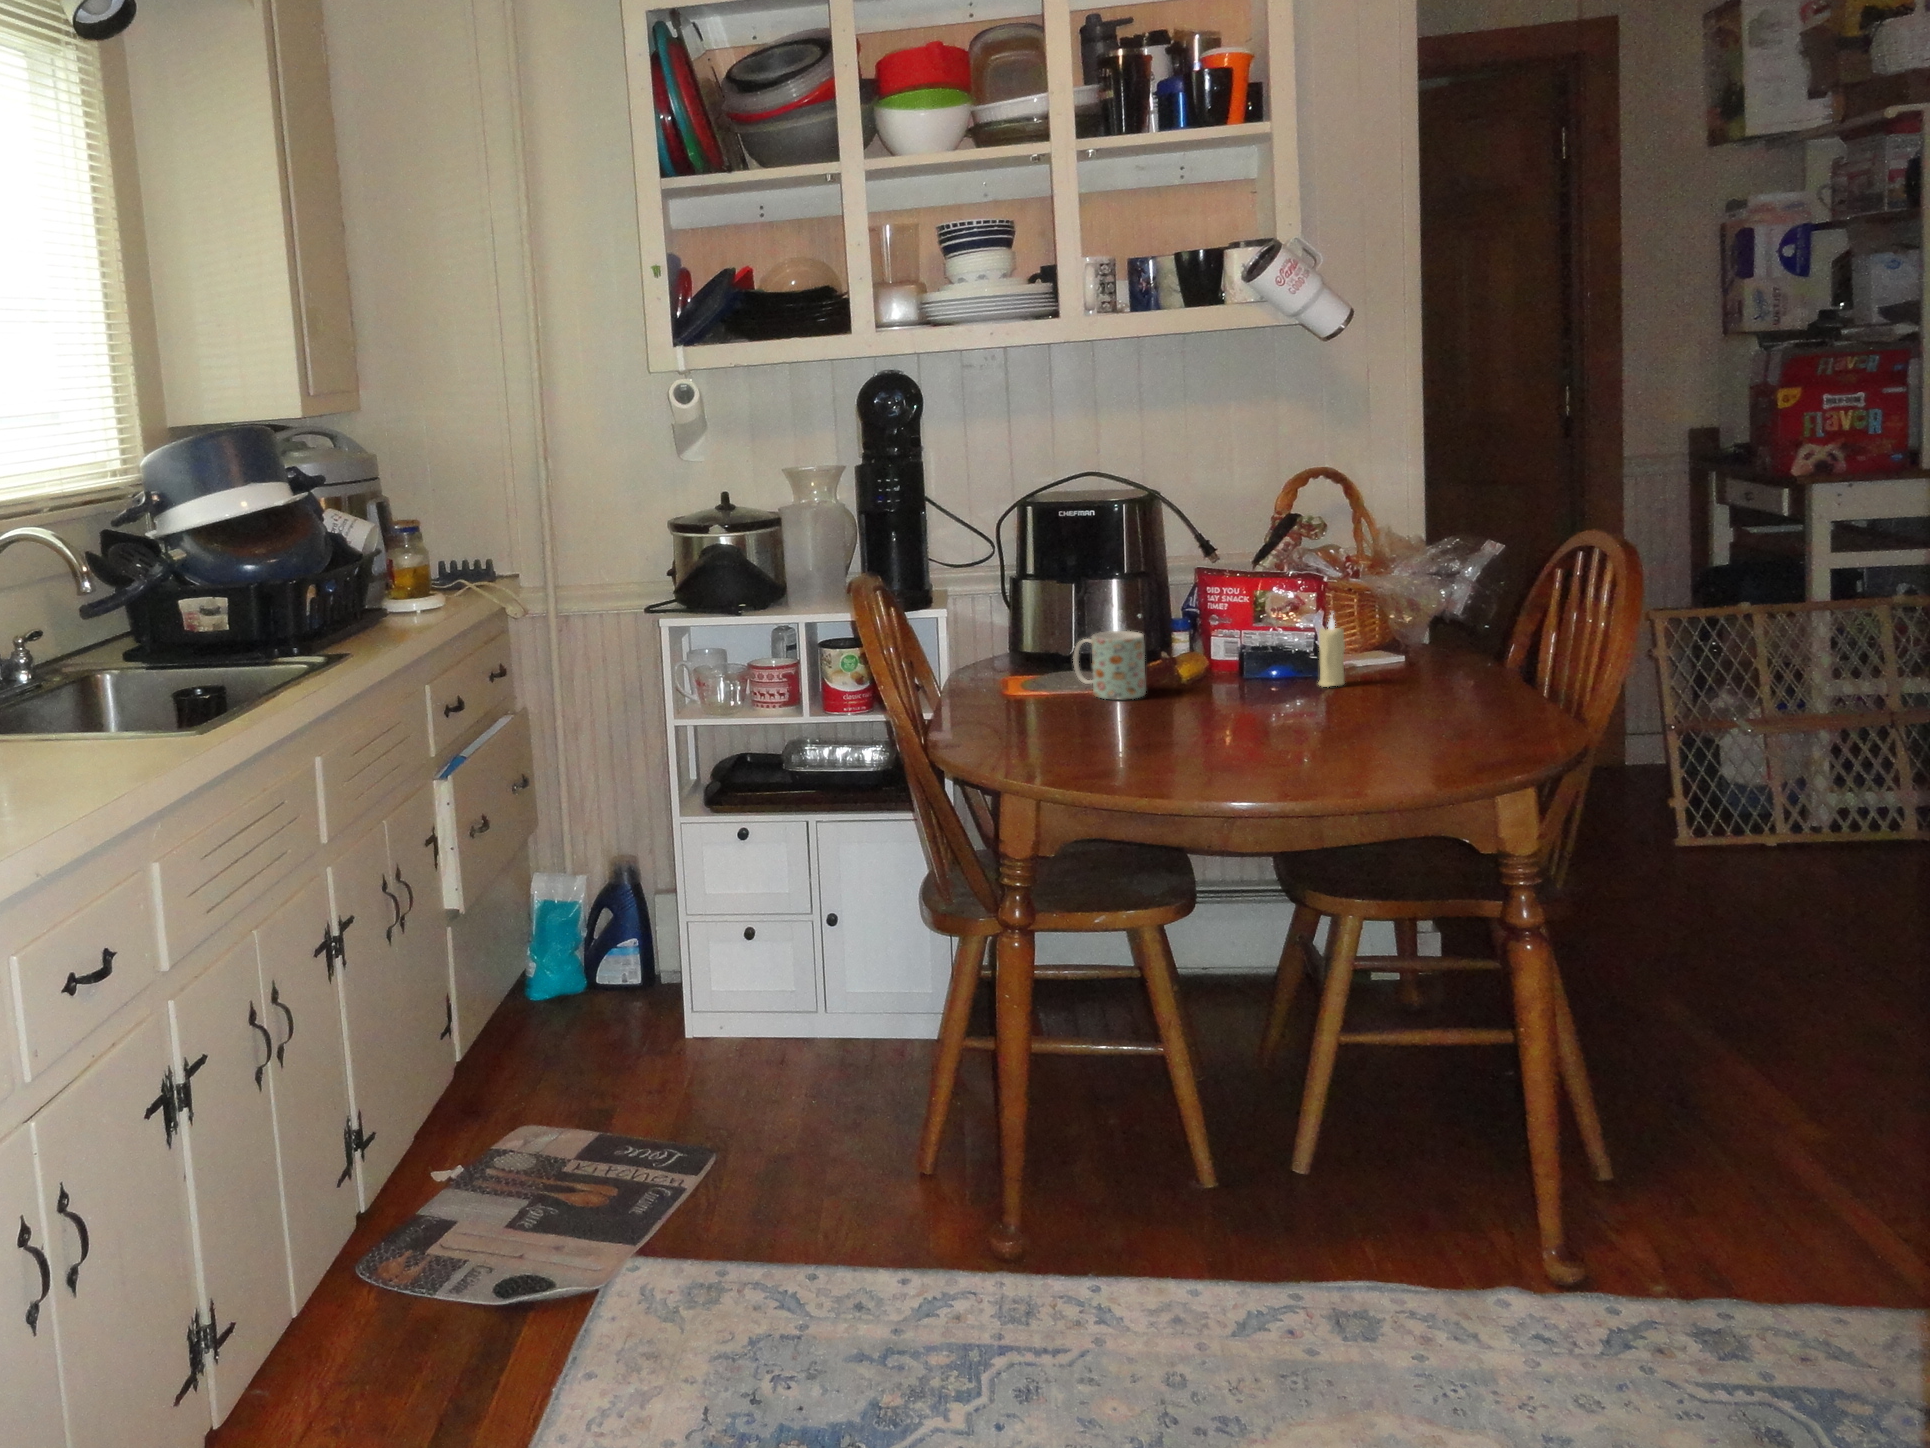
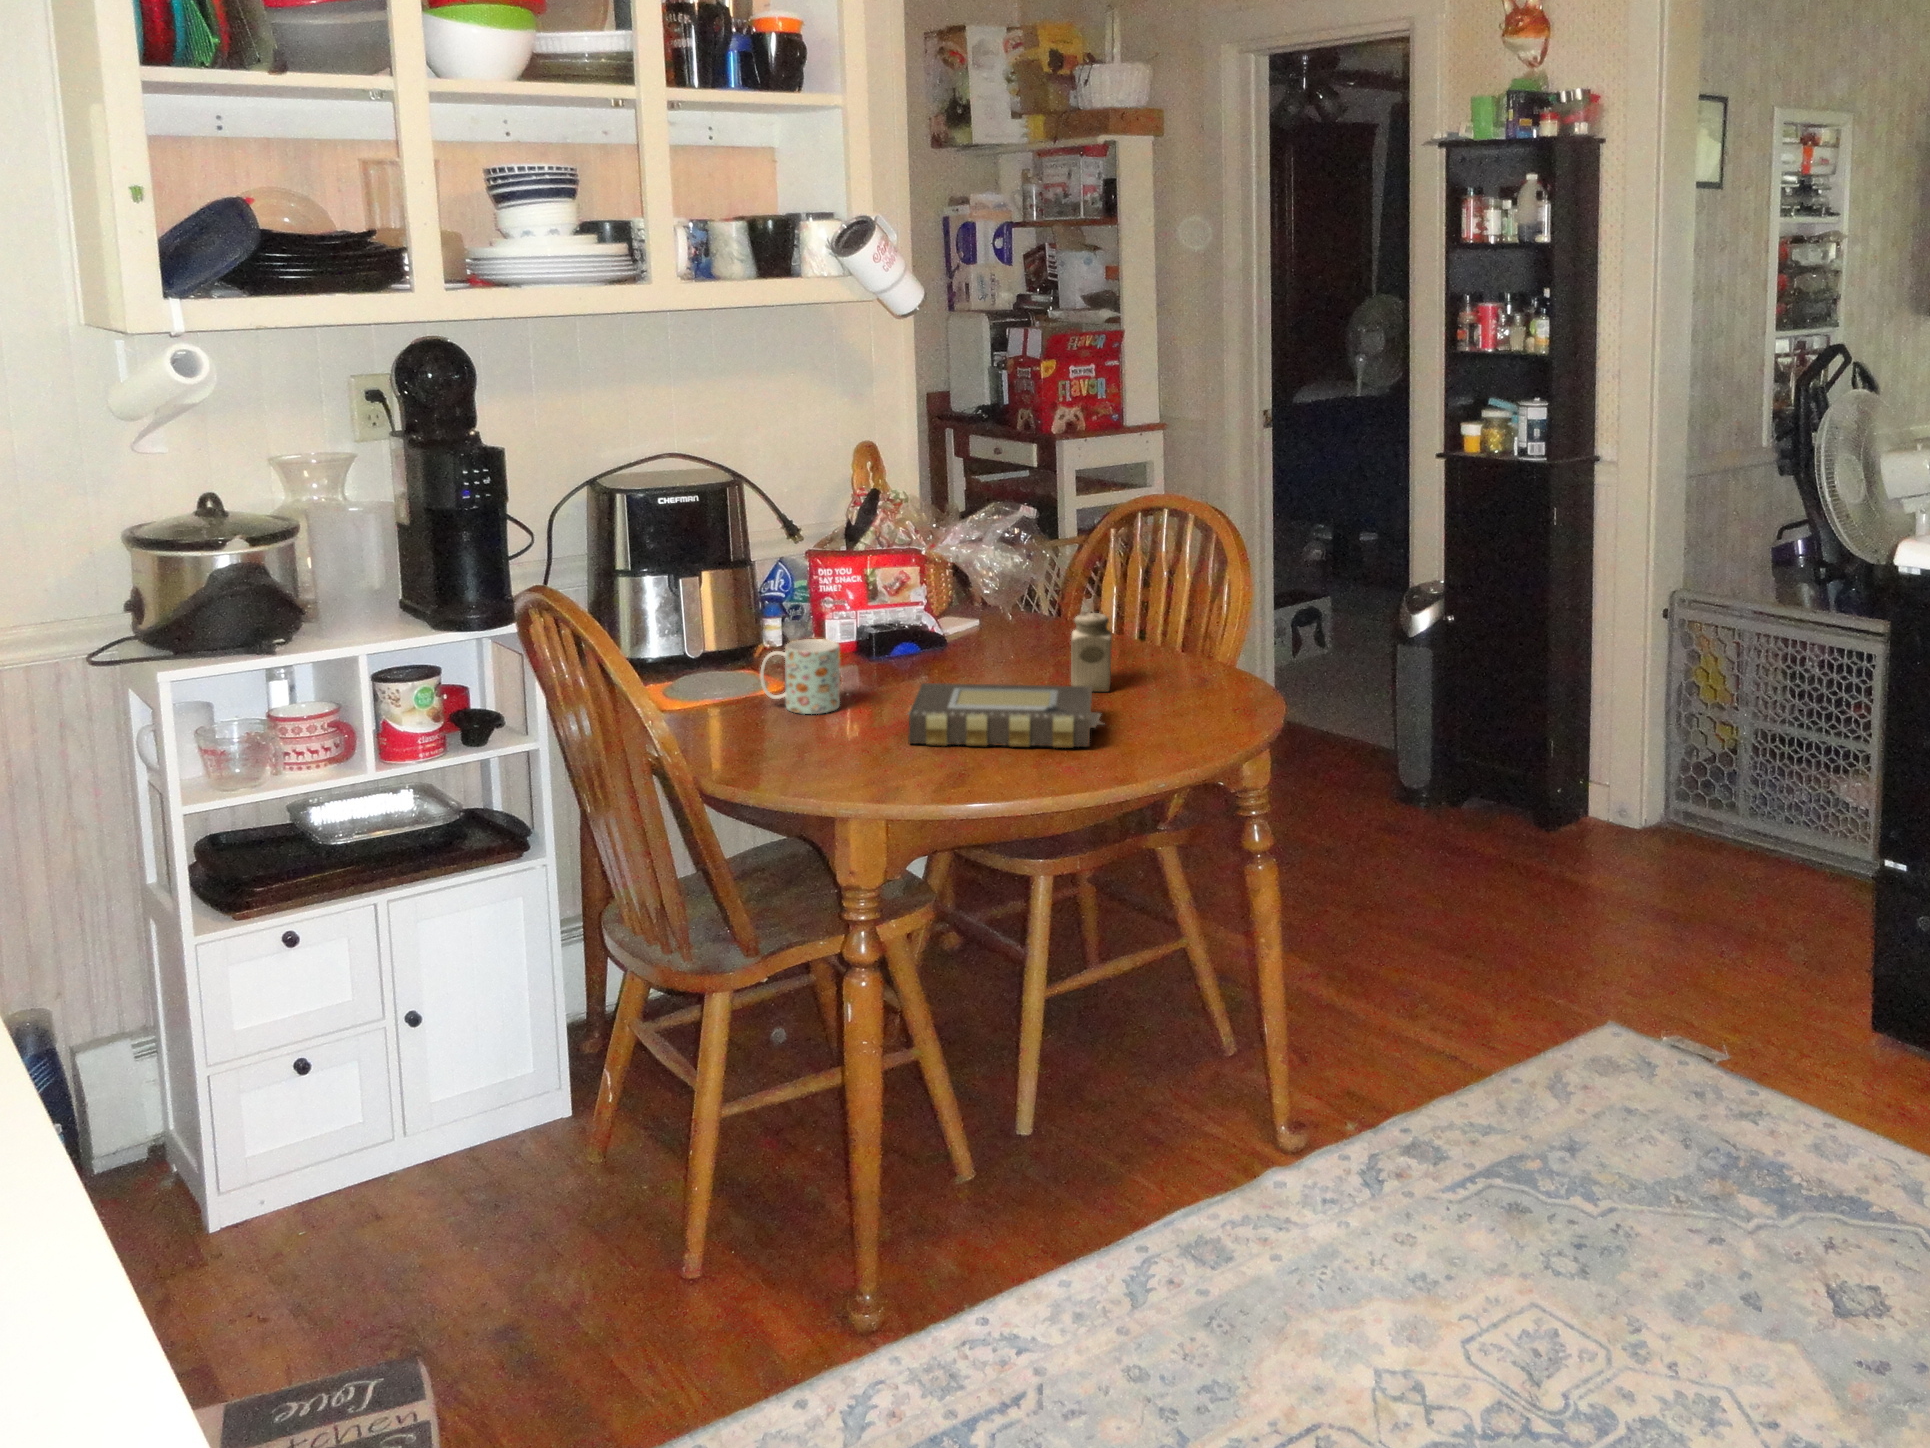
candle: present [1319,615,1345,687] -> none [964,602,990,675]
salt shaker: none [1400,627,1460,713] -> present [1071,613,1112,691]
book: none [1149,679,1379,753] -> present [908,683,1103,748]

